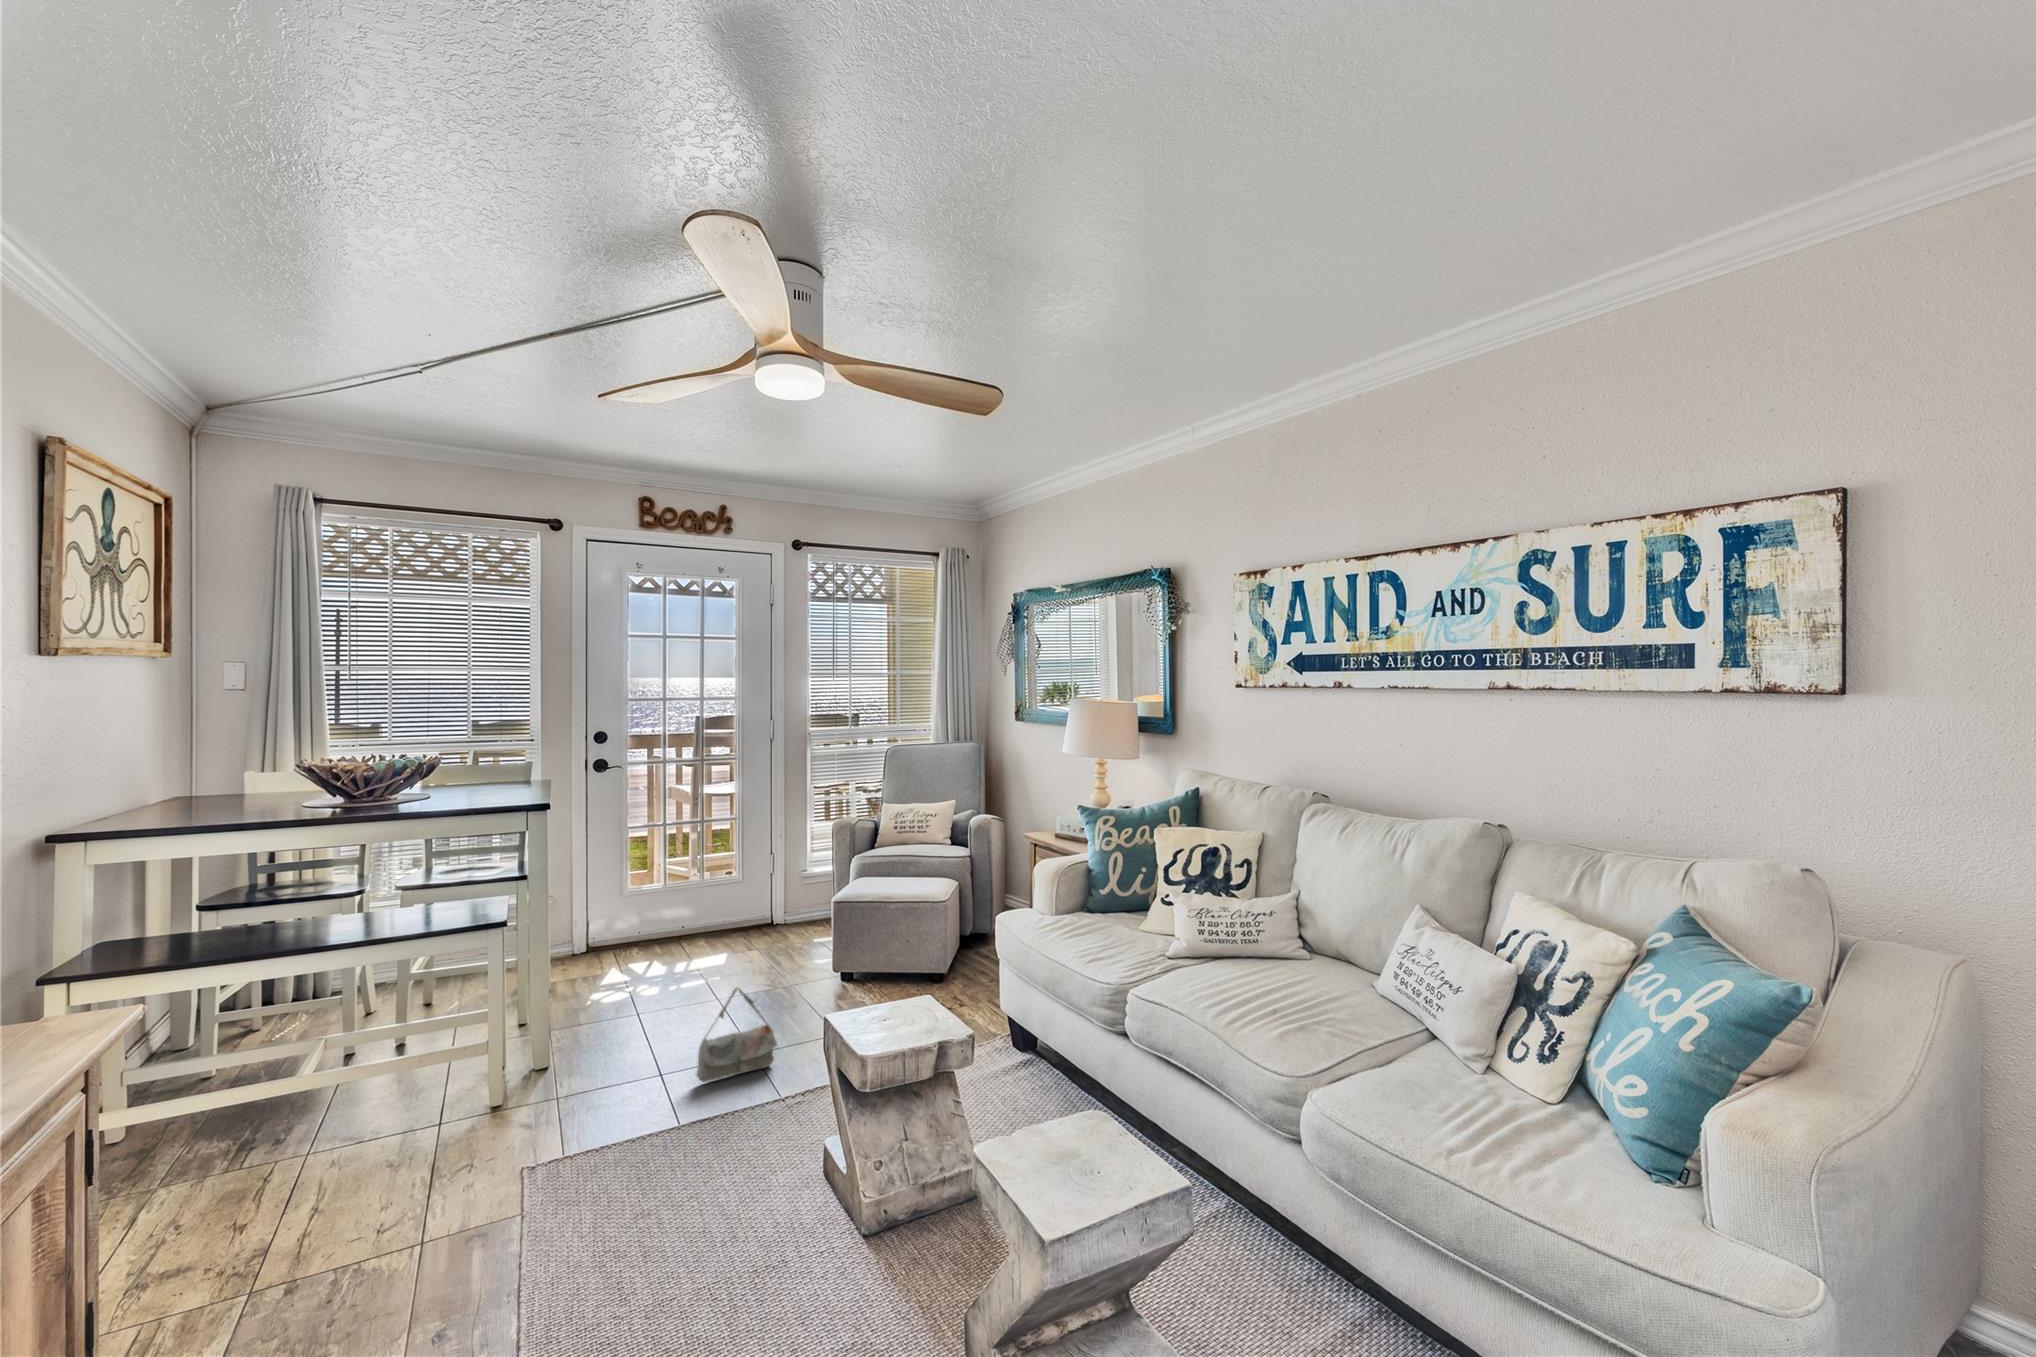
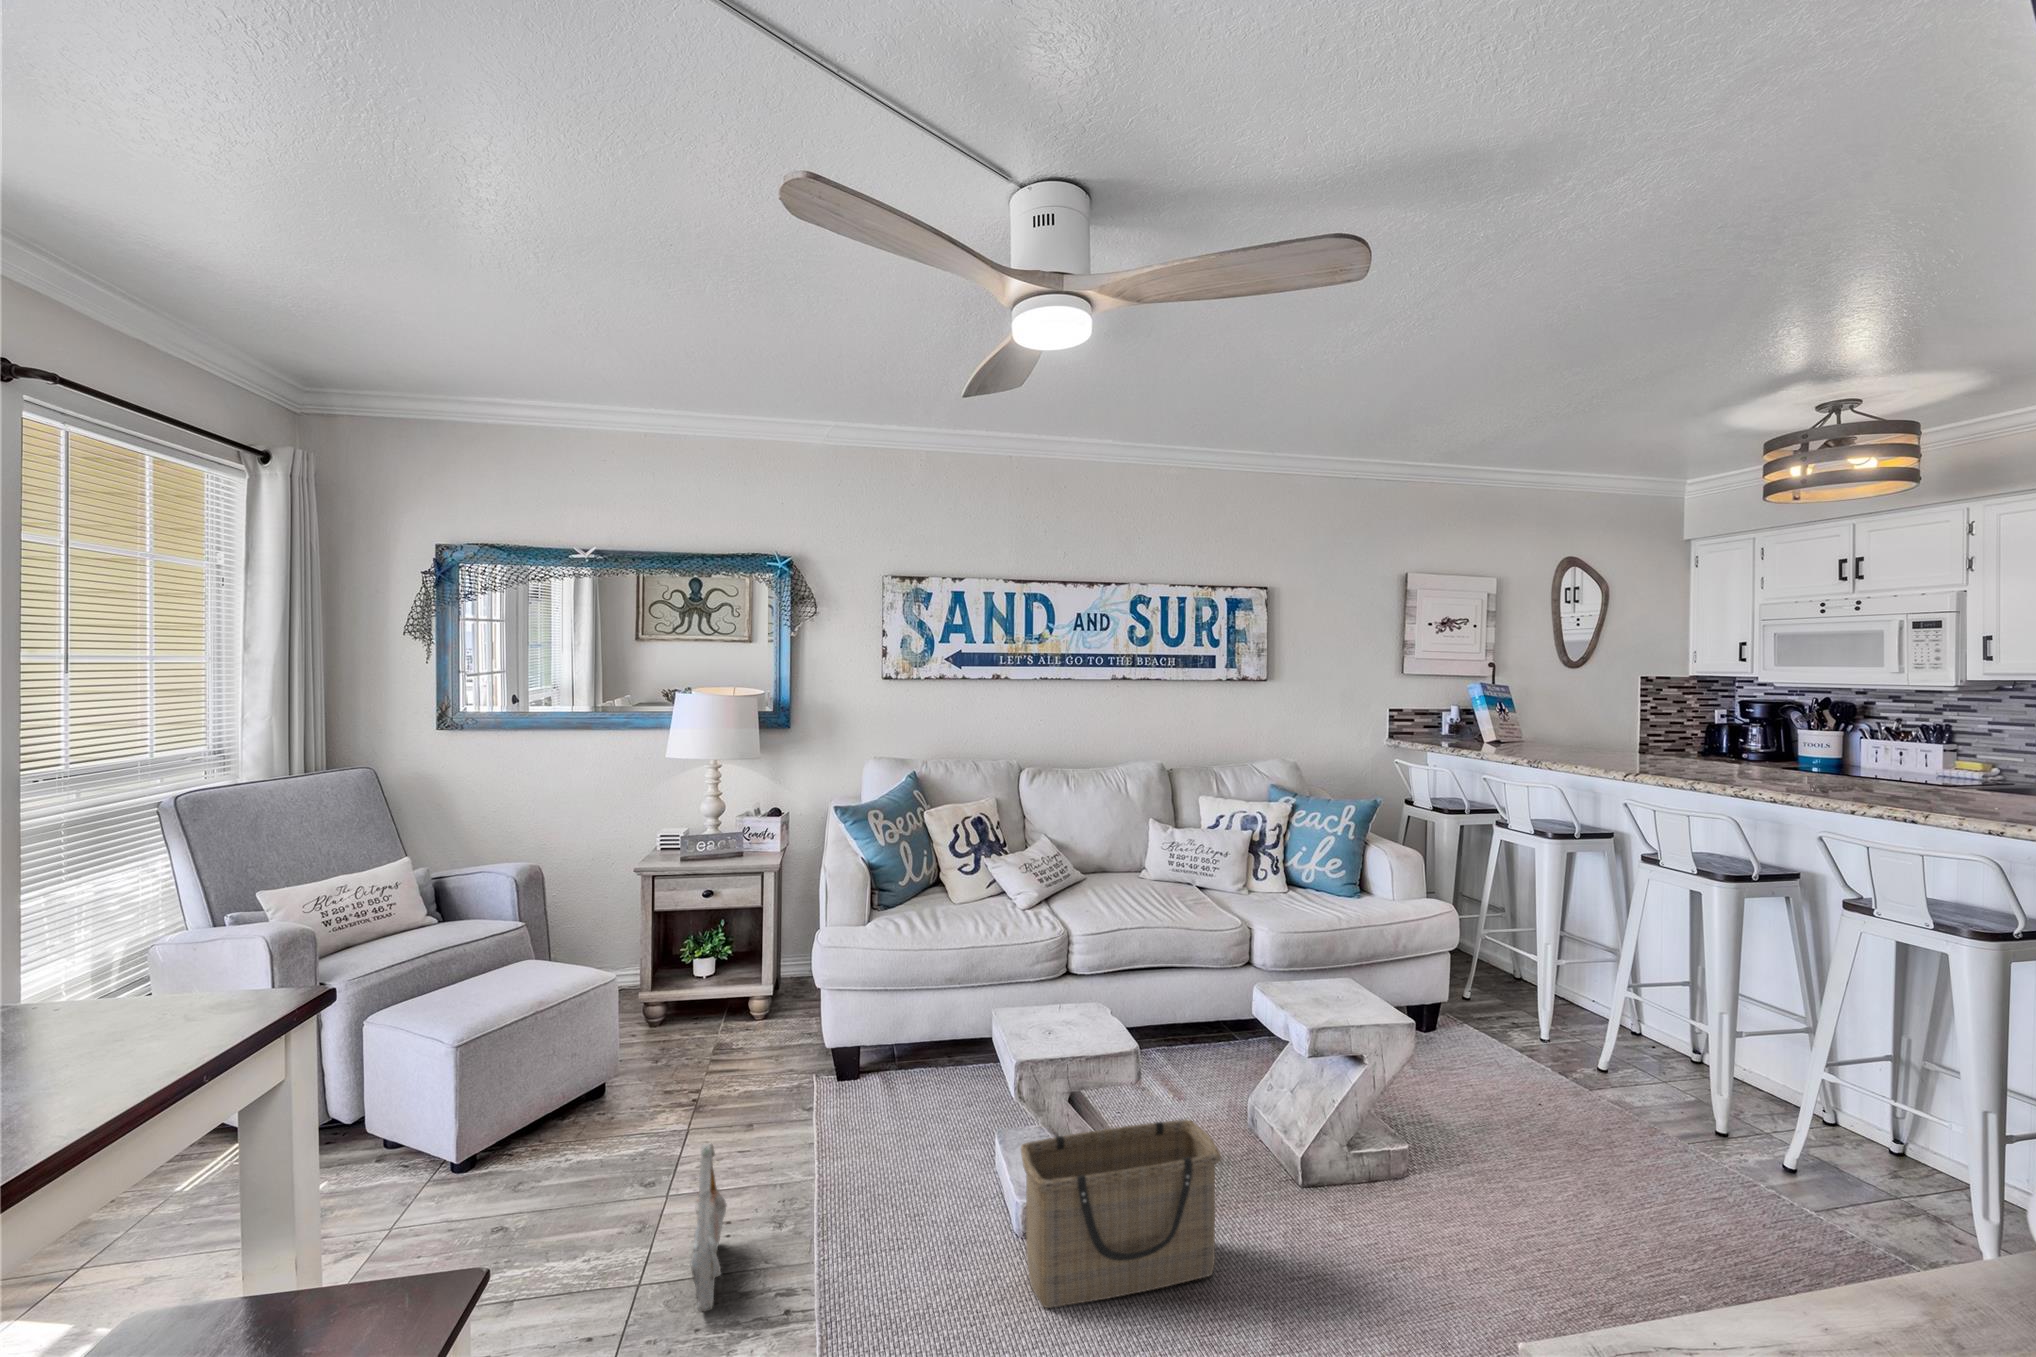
basket: none [707,1080,825,1287] -> present [1021,1119,1221,1308]

